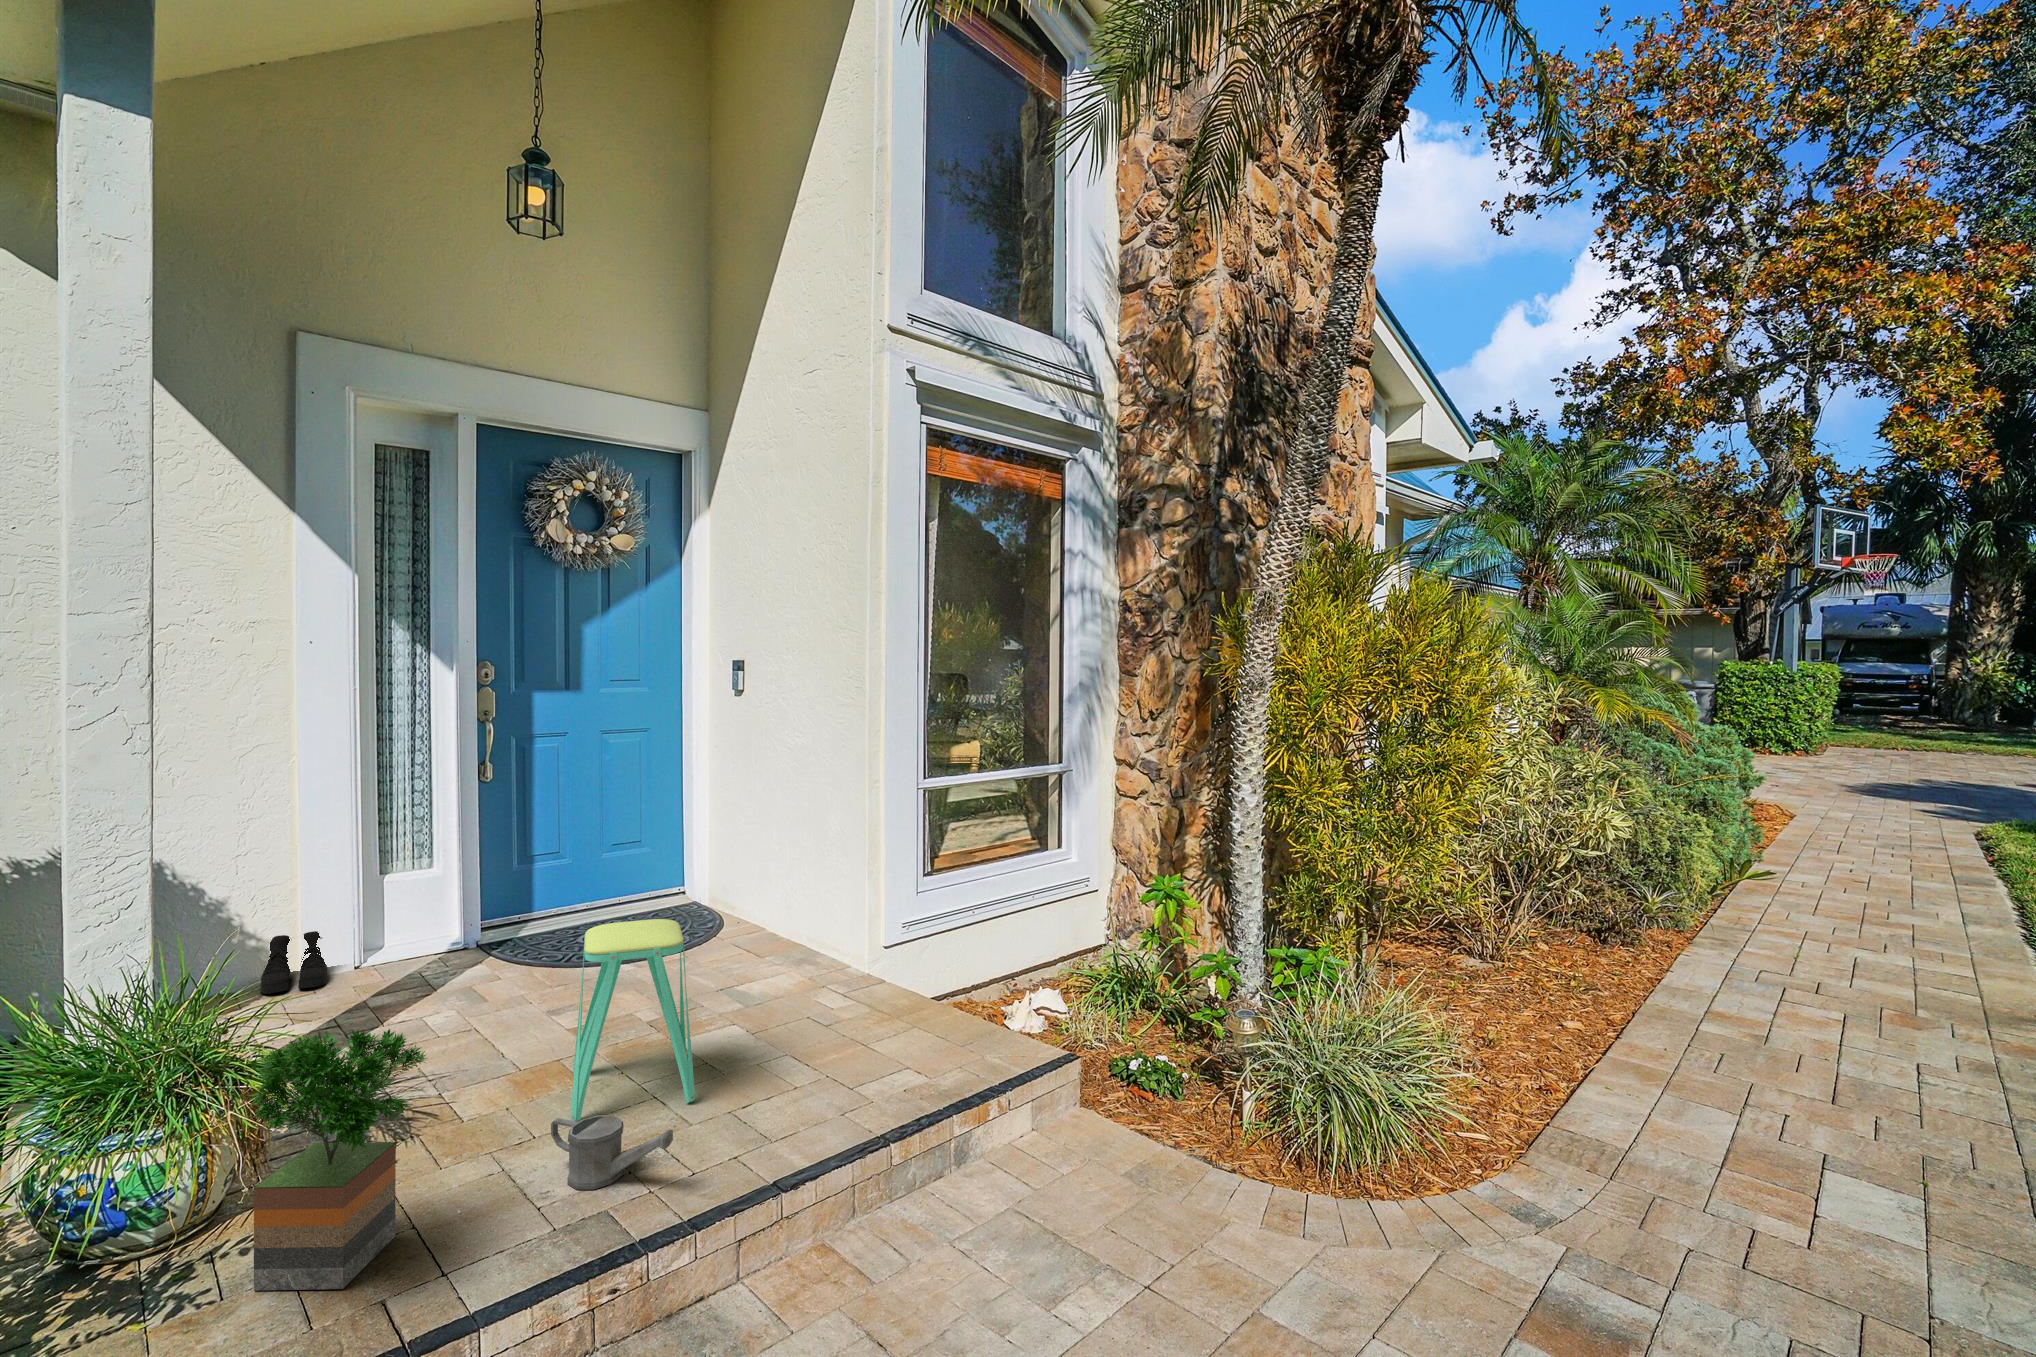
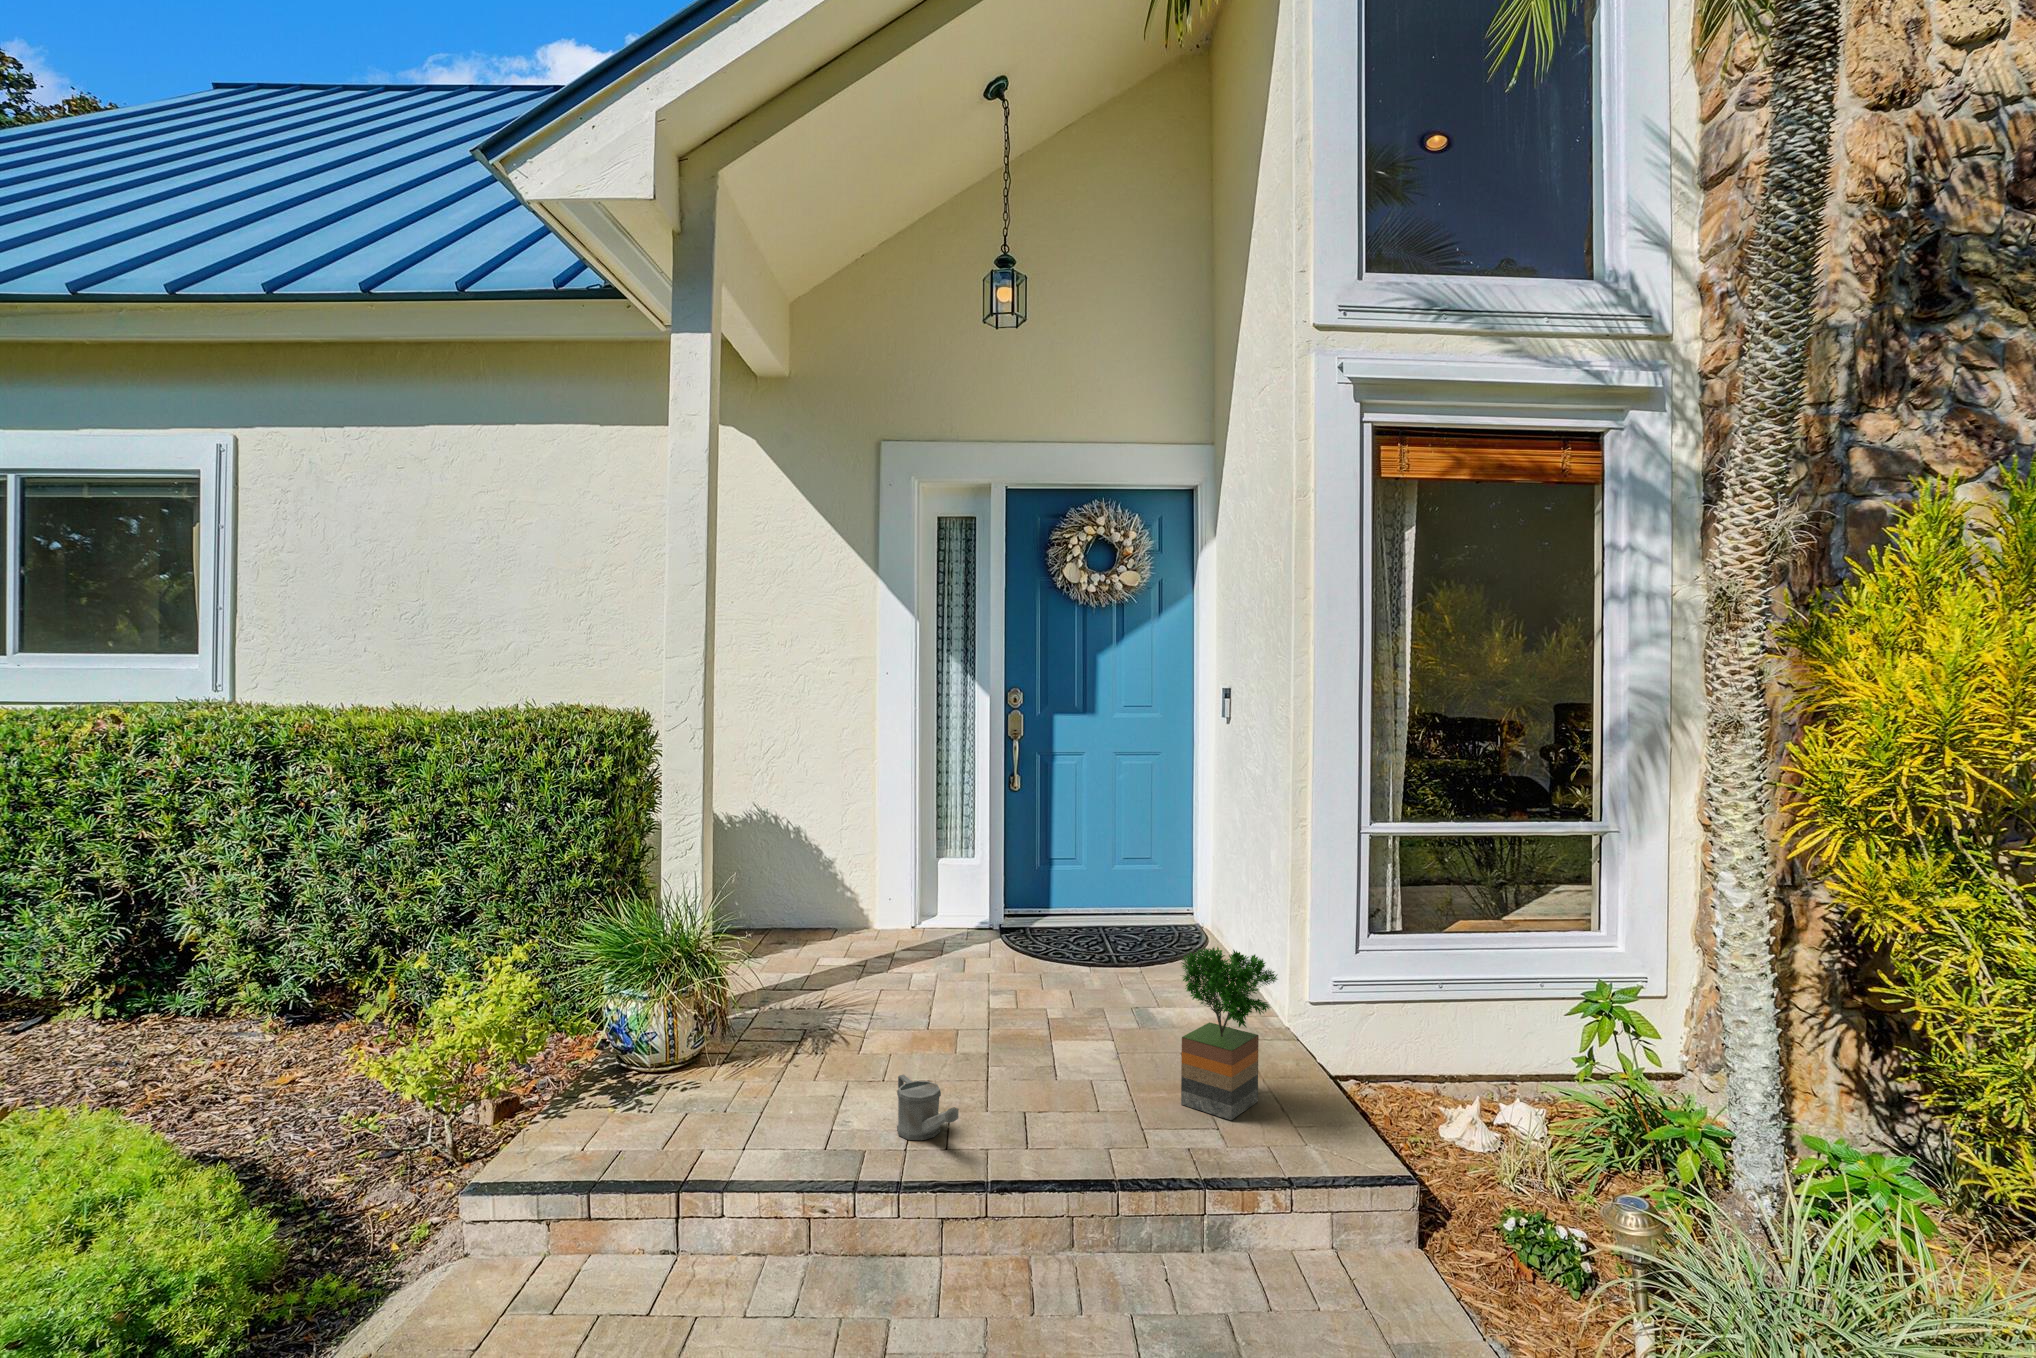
stool: present [570,919,695,1121] -> none [939,924,1060,1099]
boots: present [260,931,327,994] -> none [850,897,895,941]
potted tree: present [248,1029,426,1291] -> present [1181,947,1278,1120]

